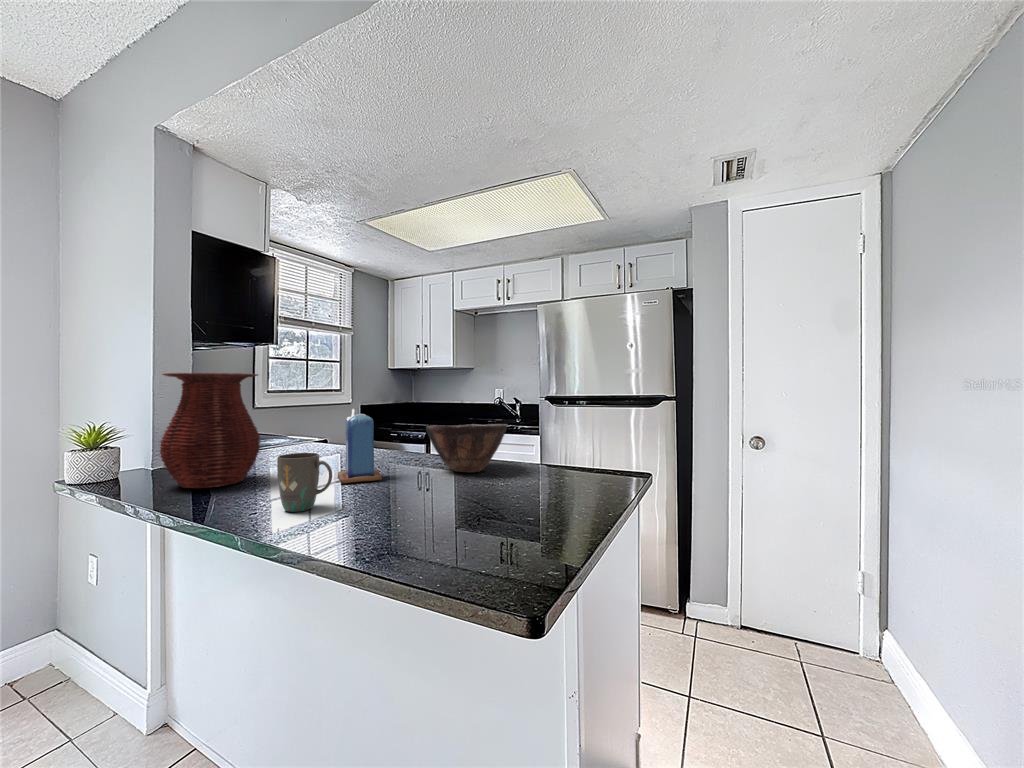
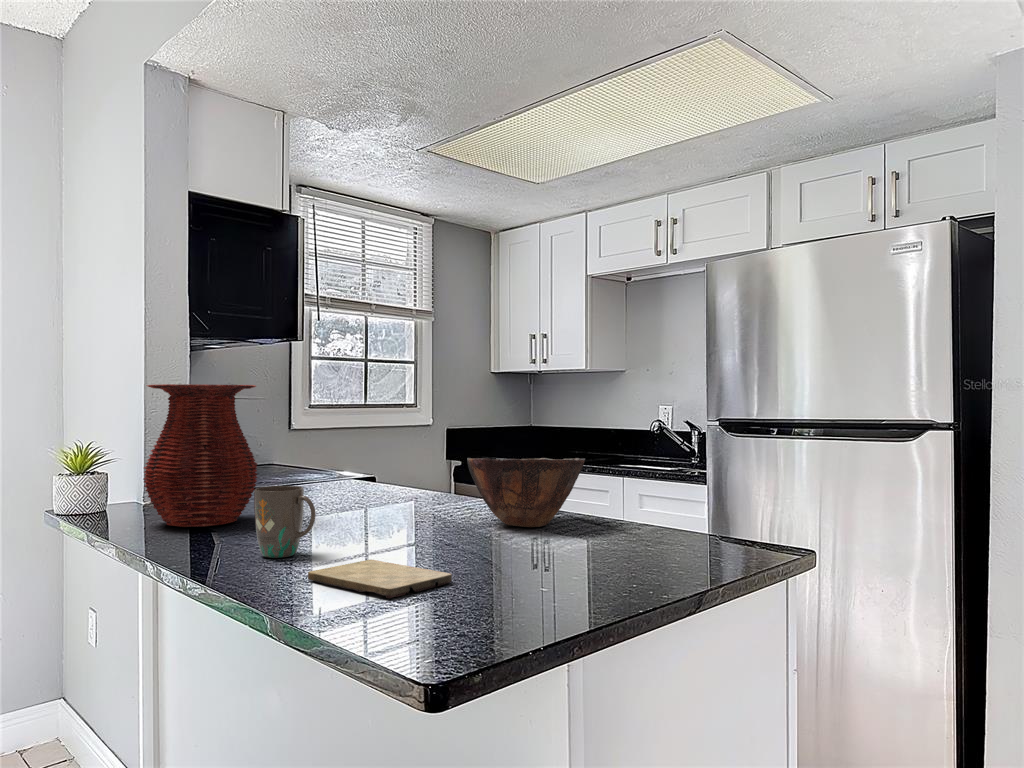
candle: present [338,409,382,483] -> none [346,432,401,531]
cutting board: none [341,508,459,543] -> present [308,560,452,598]

